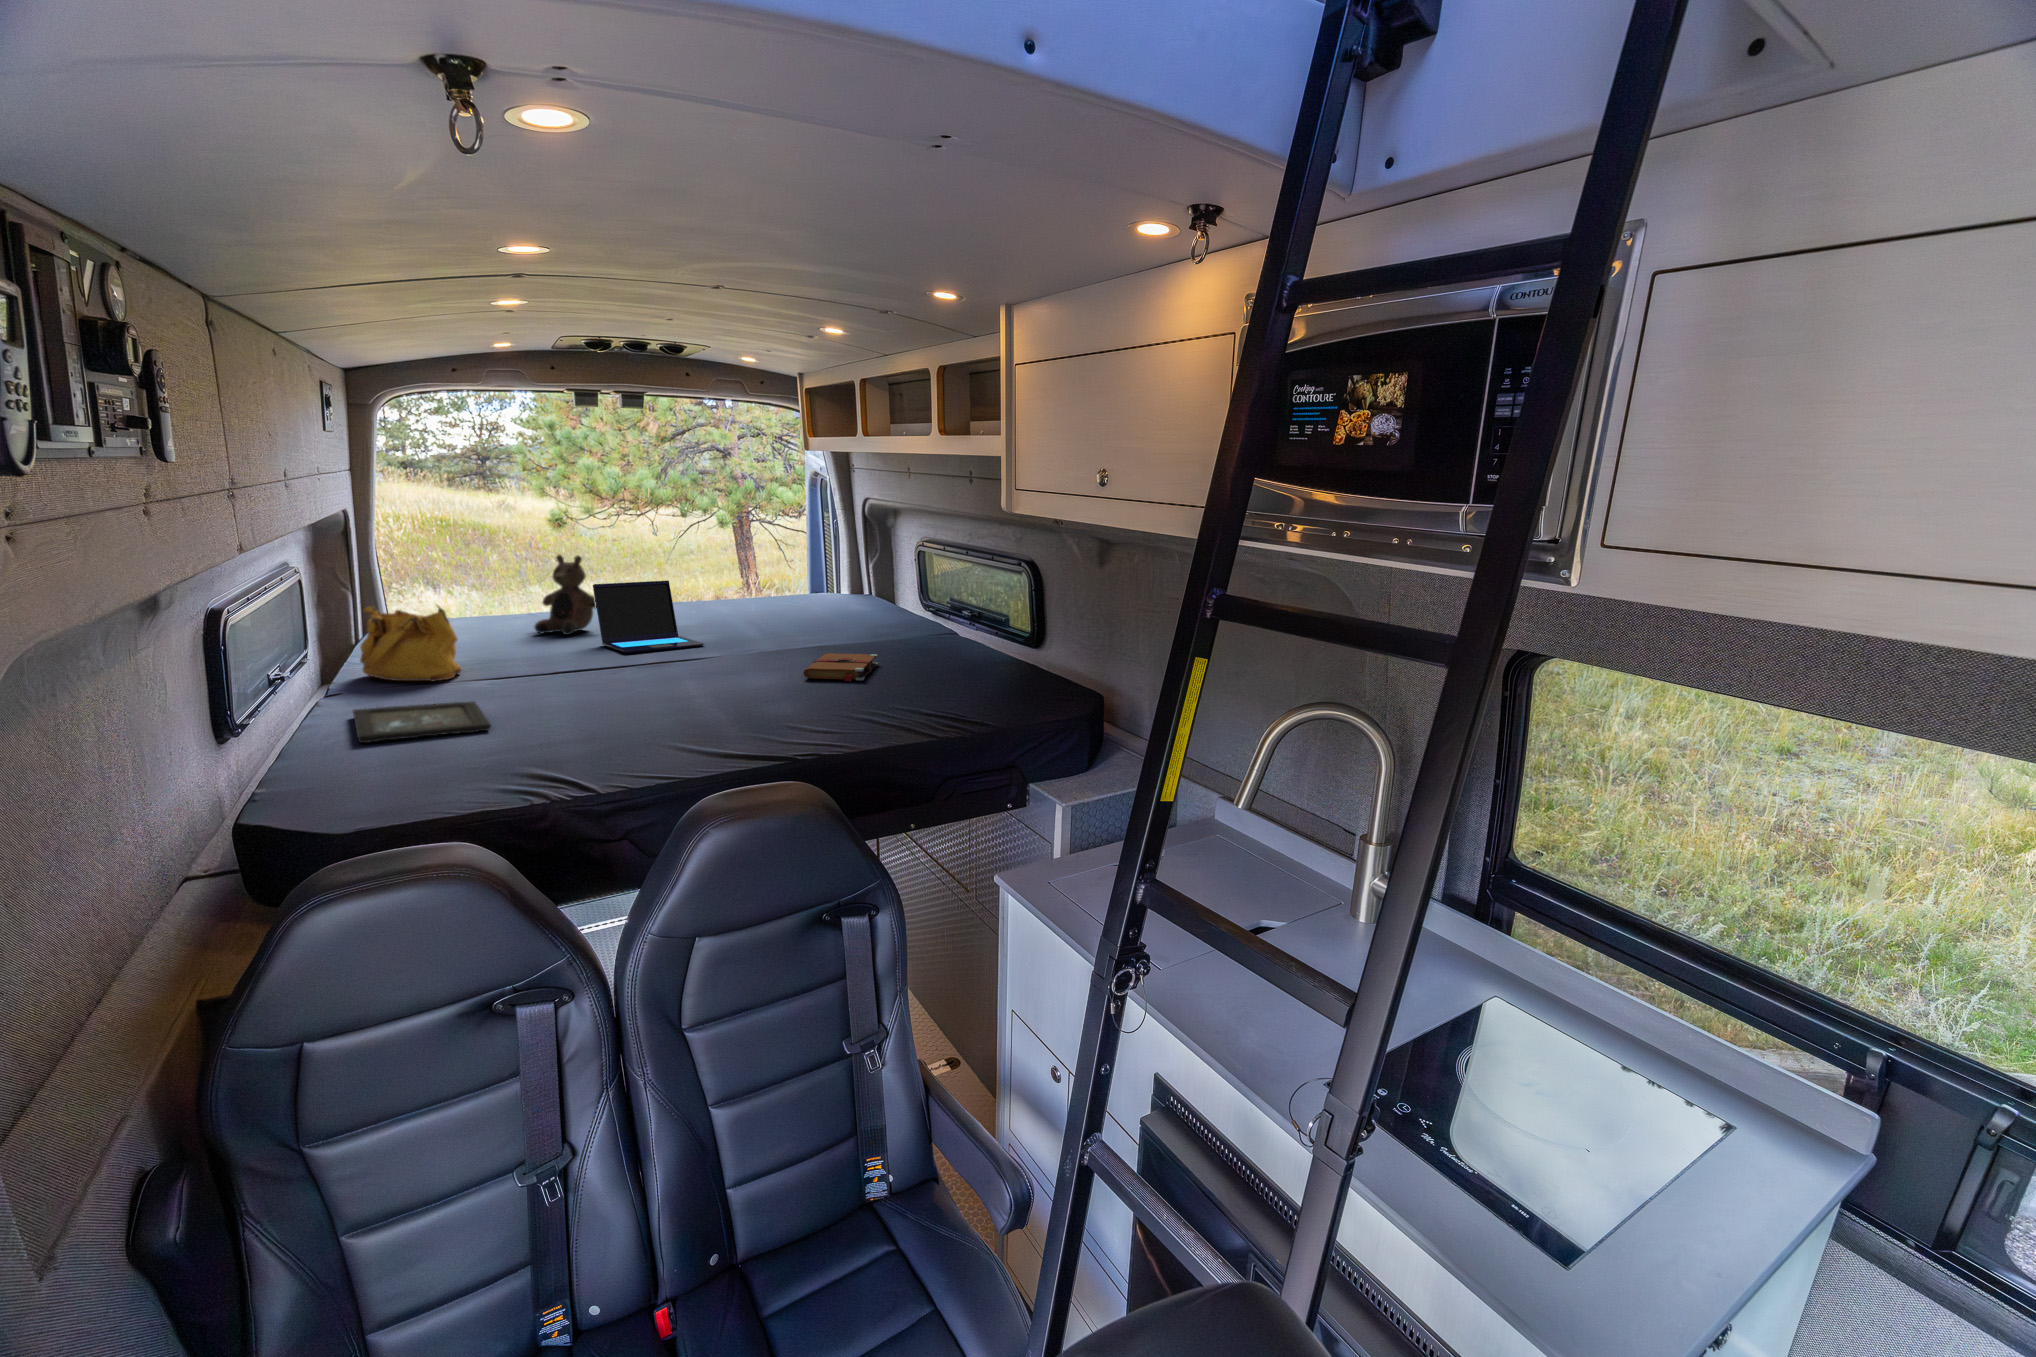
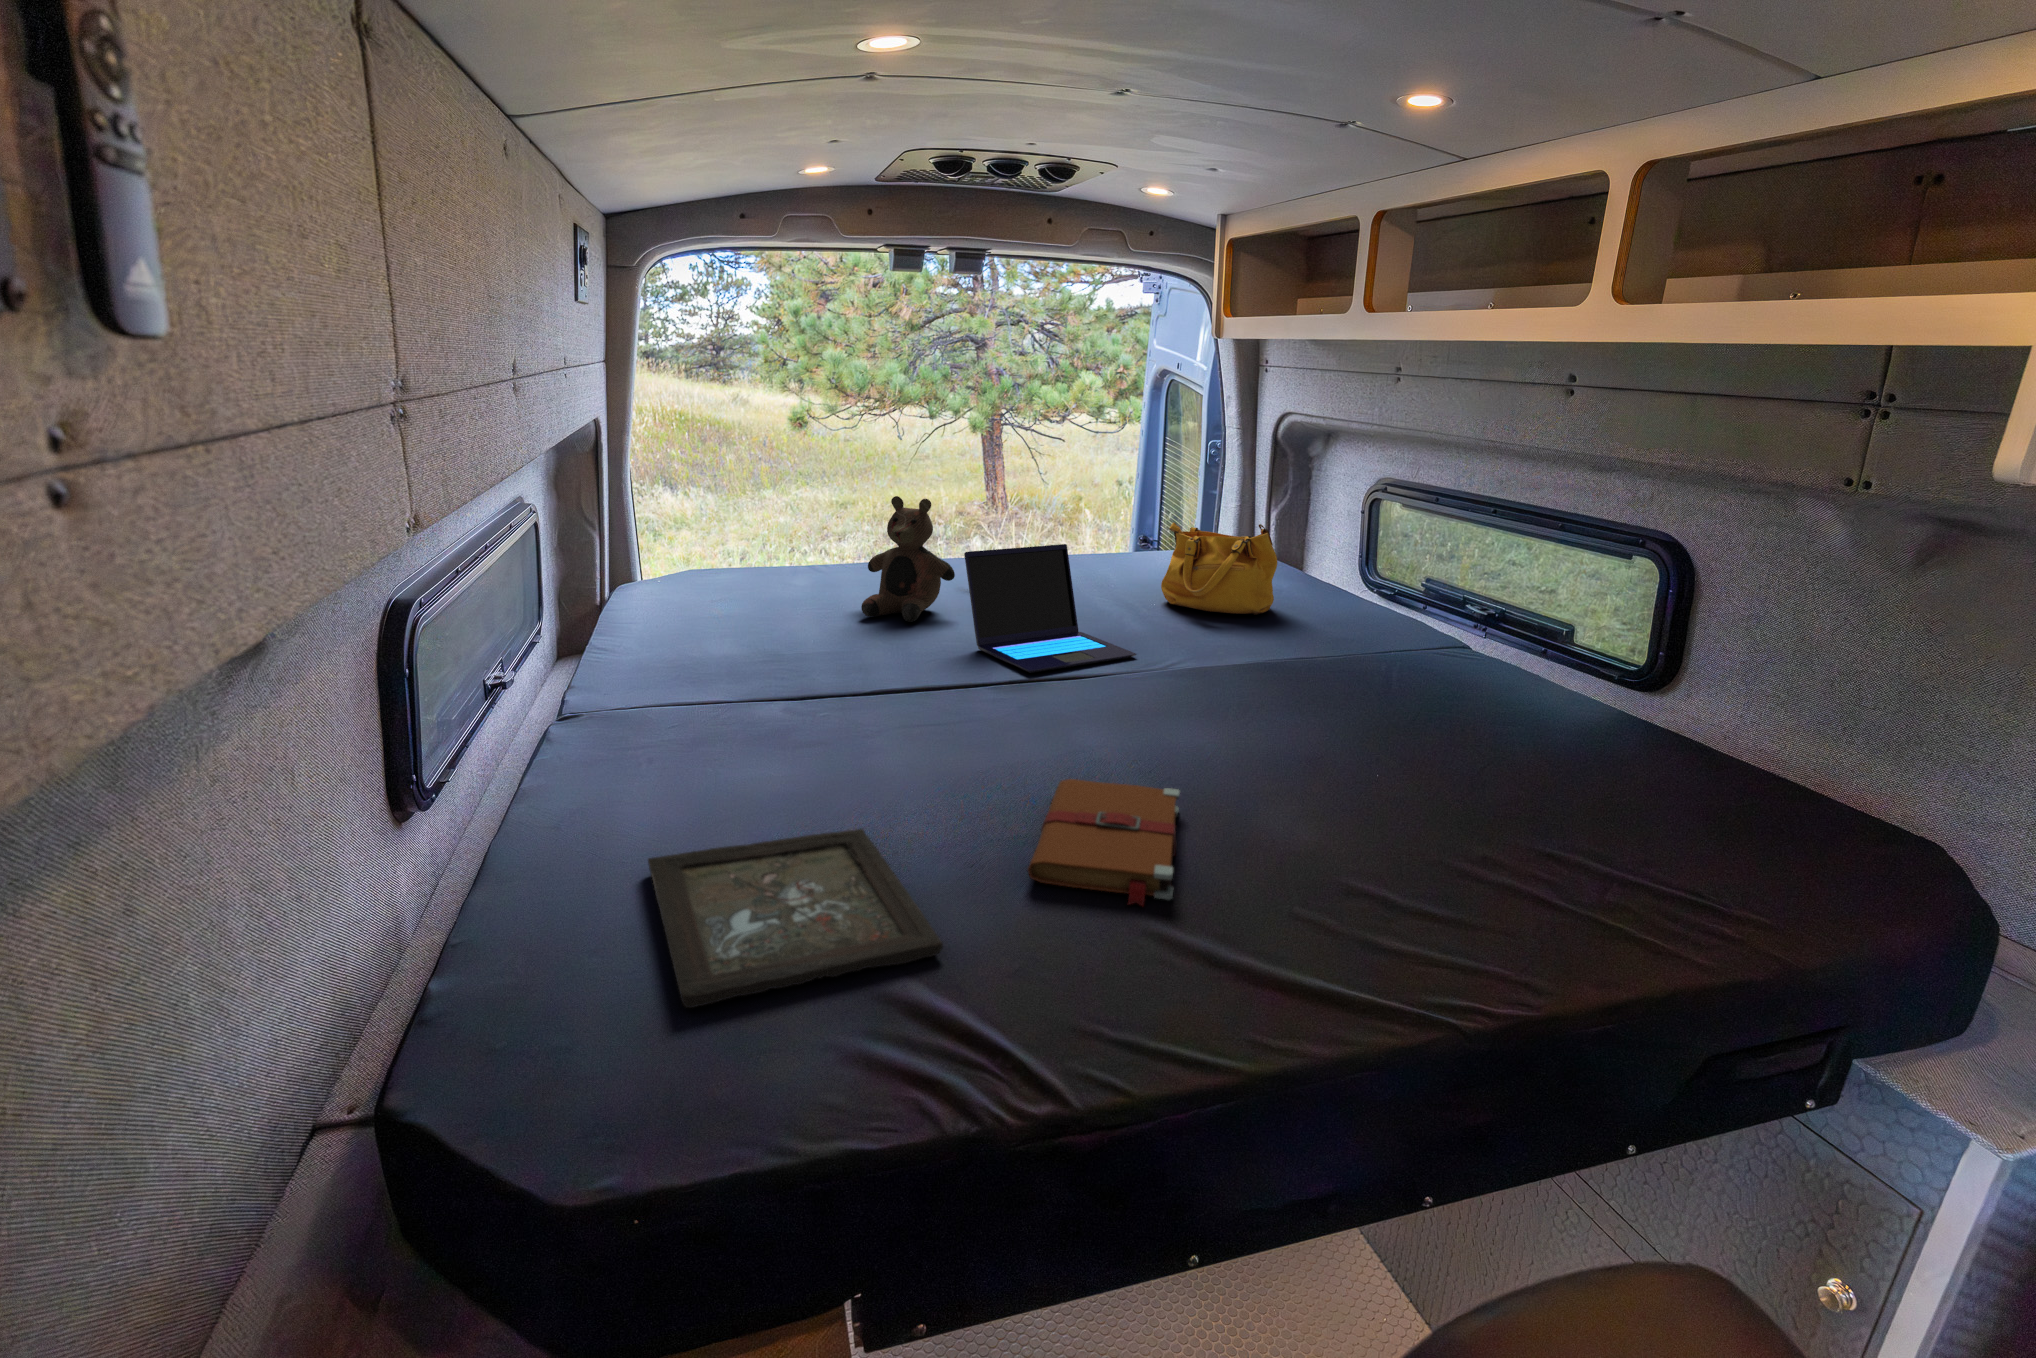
handbag: present [360,605,461,681] -> present [1161,522,1277,614]
book: present [803,653,878,681] -> present [1027,779,1179,906]

